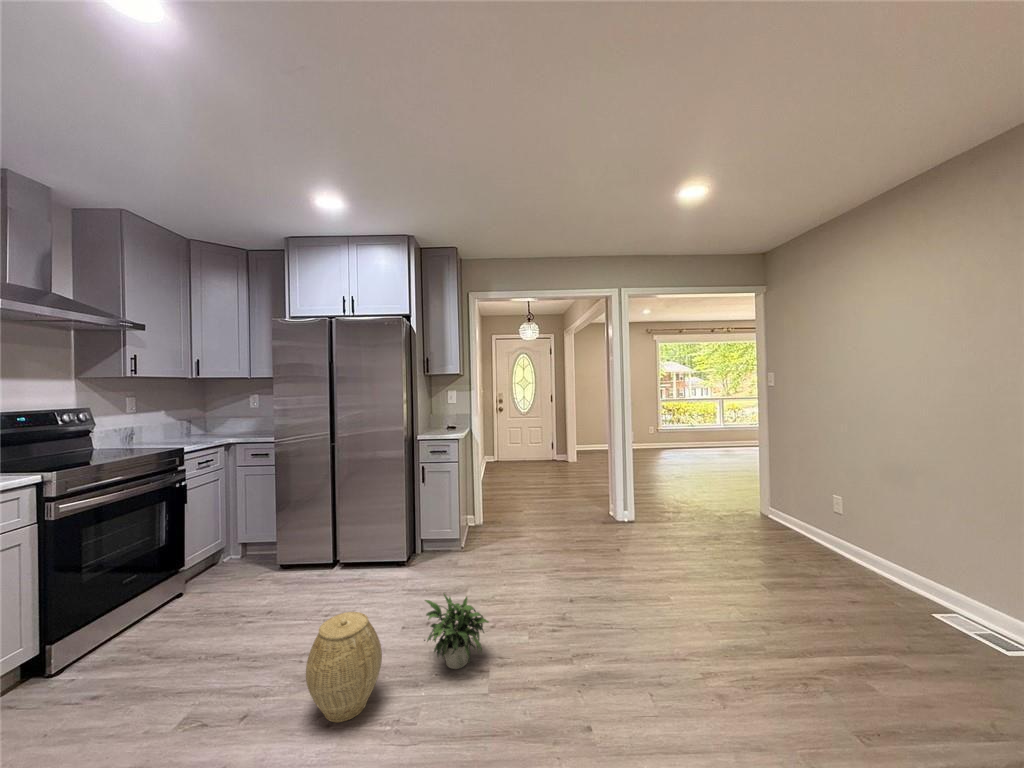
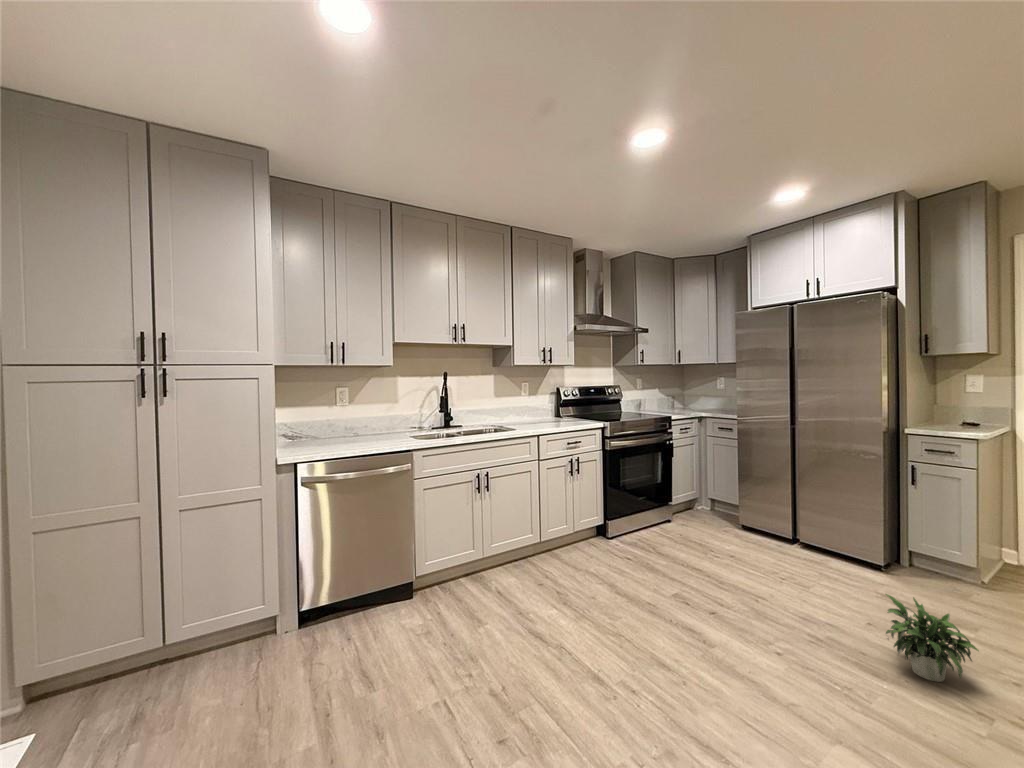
woven basket: present [306,612,382,722] -> none [759,568,830,655]

